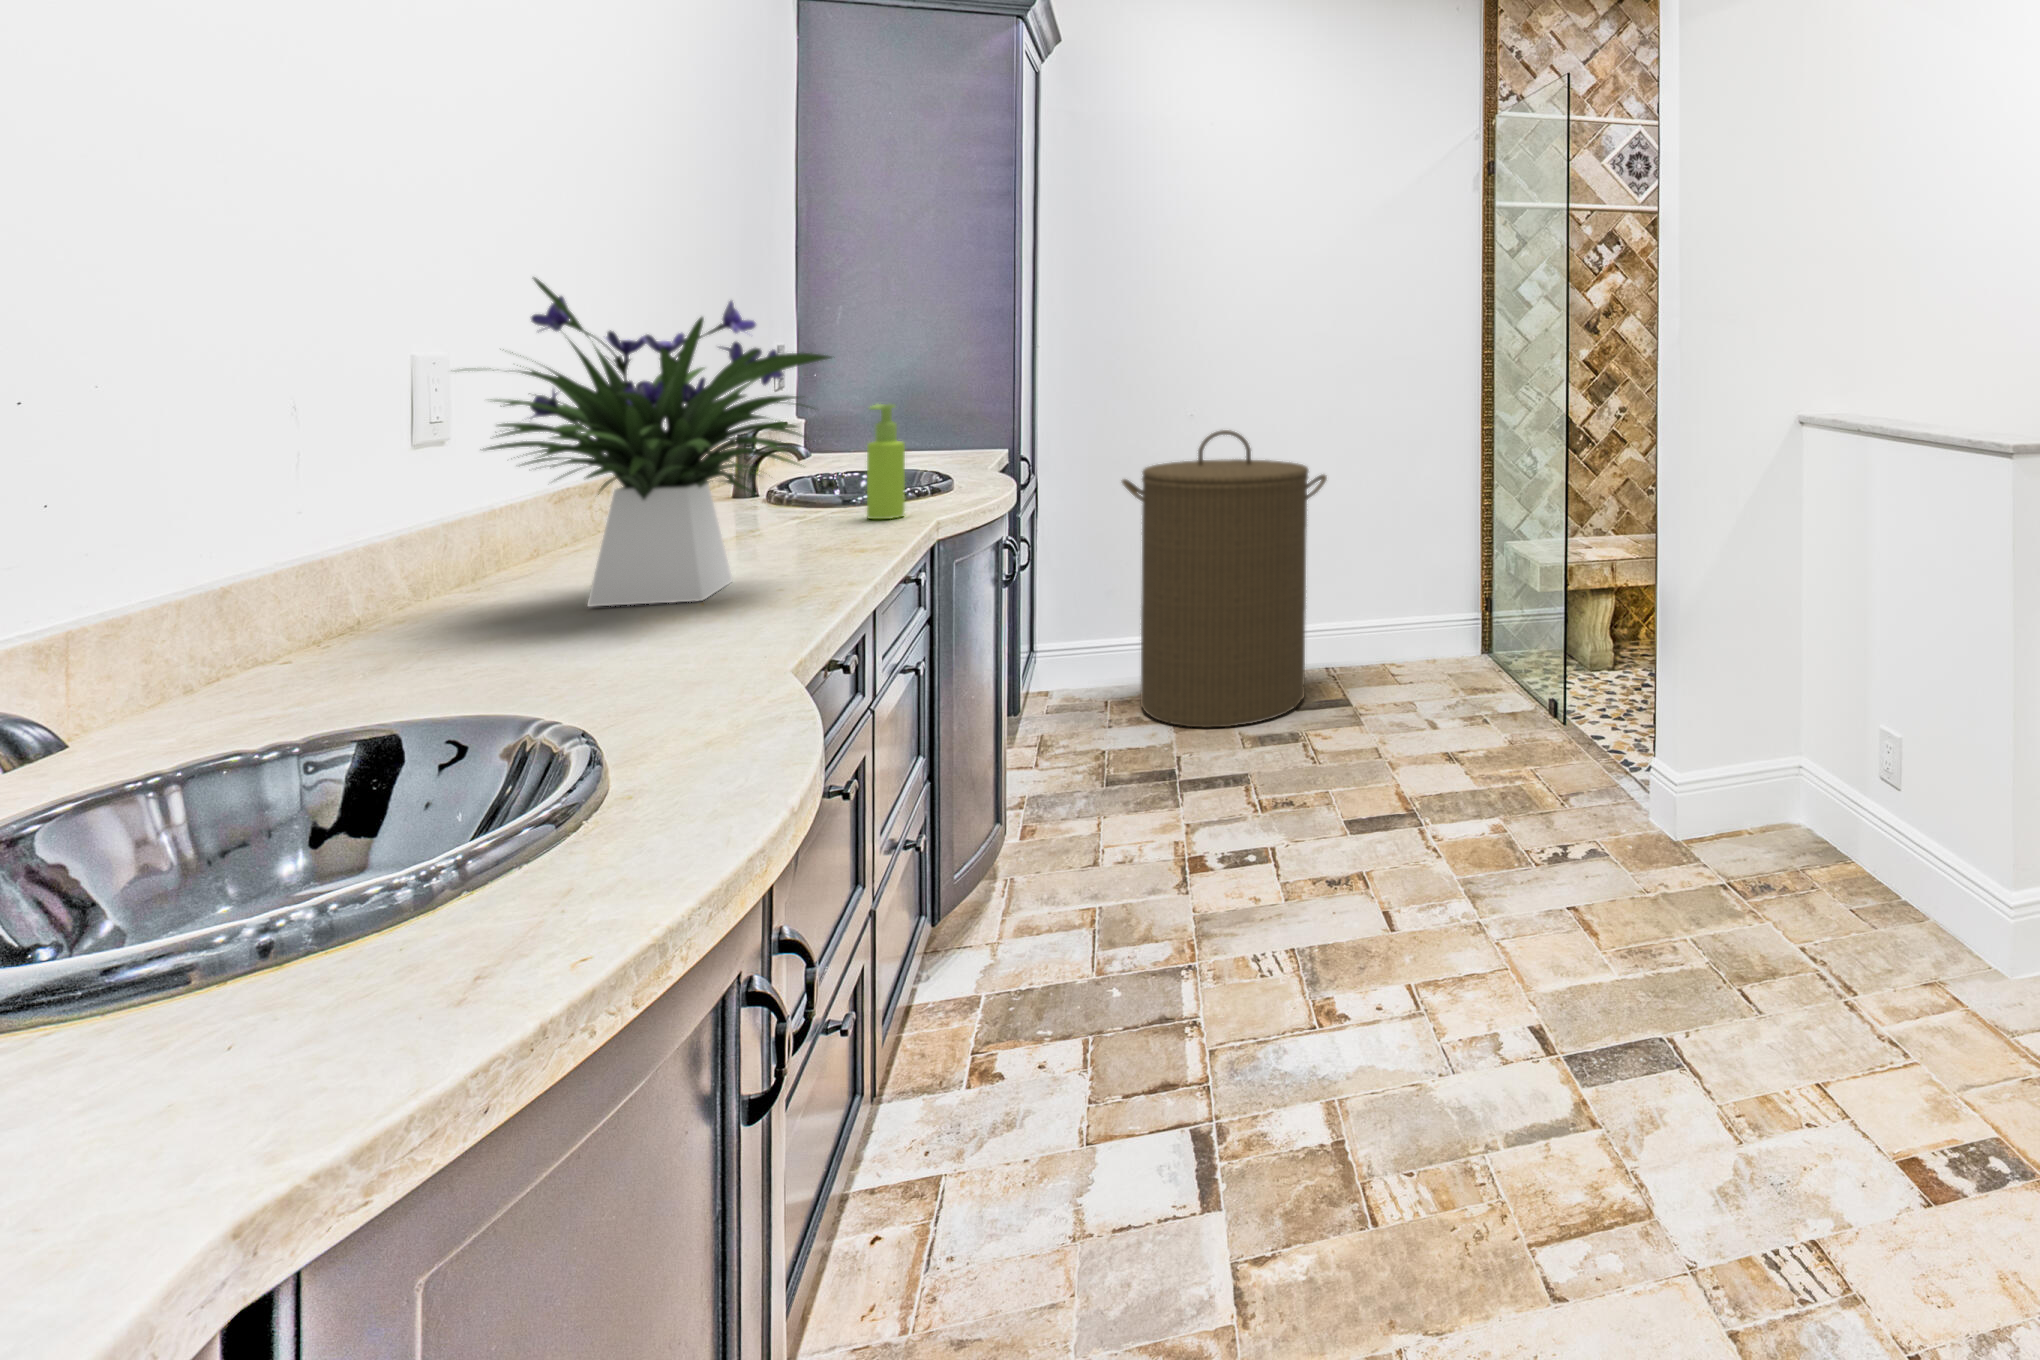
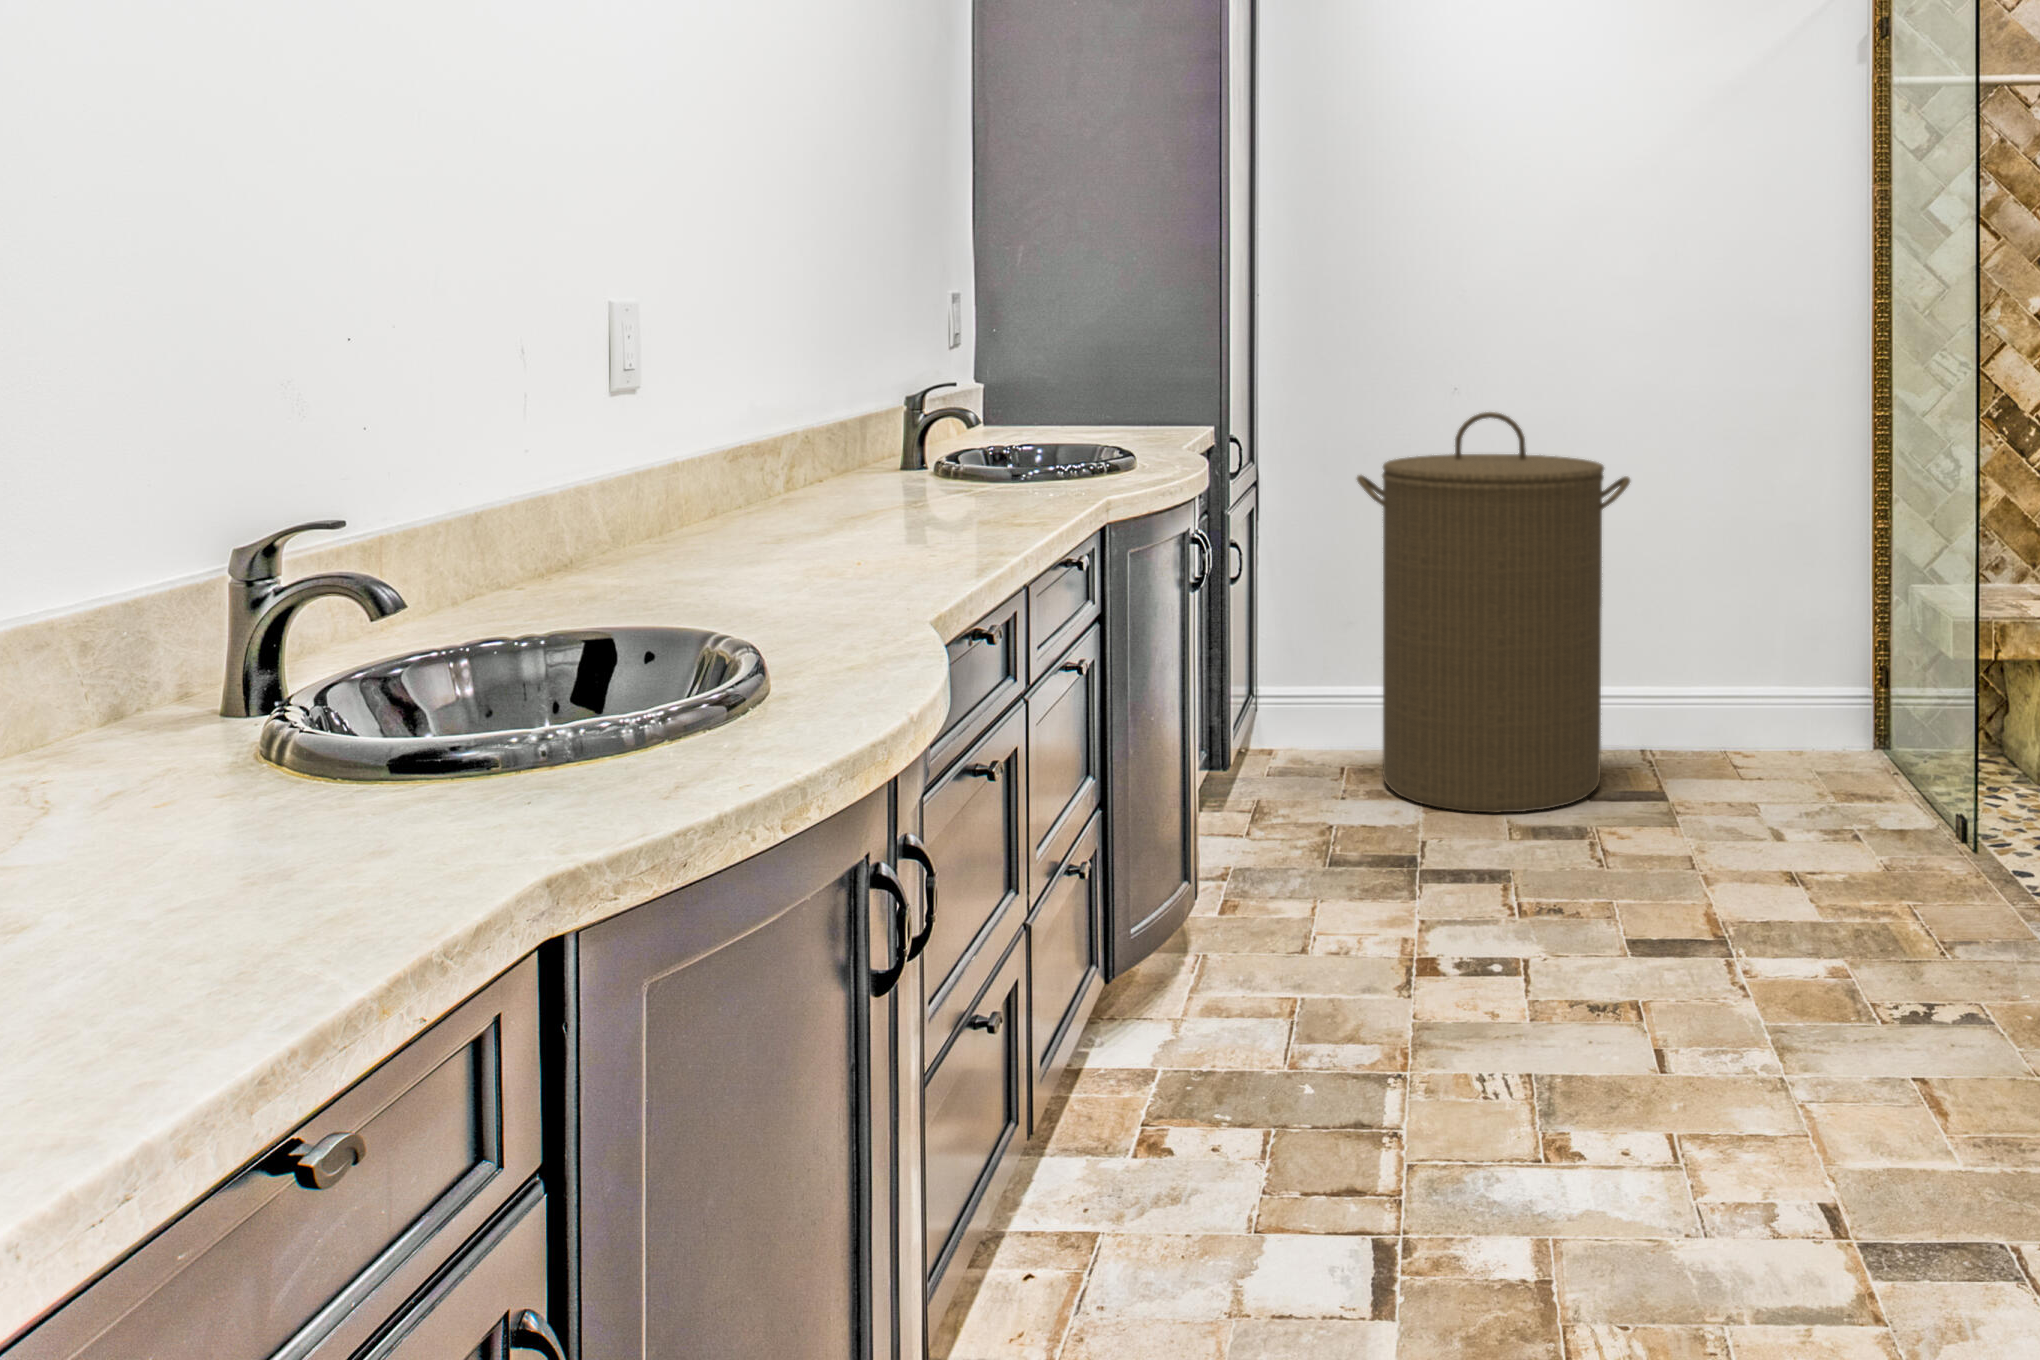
flower arrangement: present [486,277,831,607] -> none [642,218,984,559]
soap dispenser: present [867,404,905,519] -> none [1033,361,1073,495]

